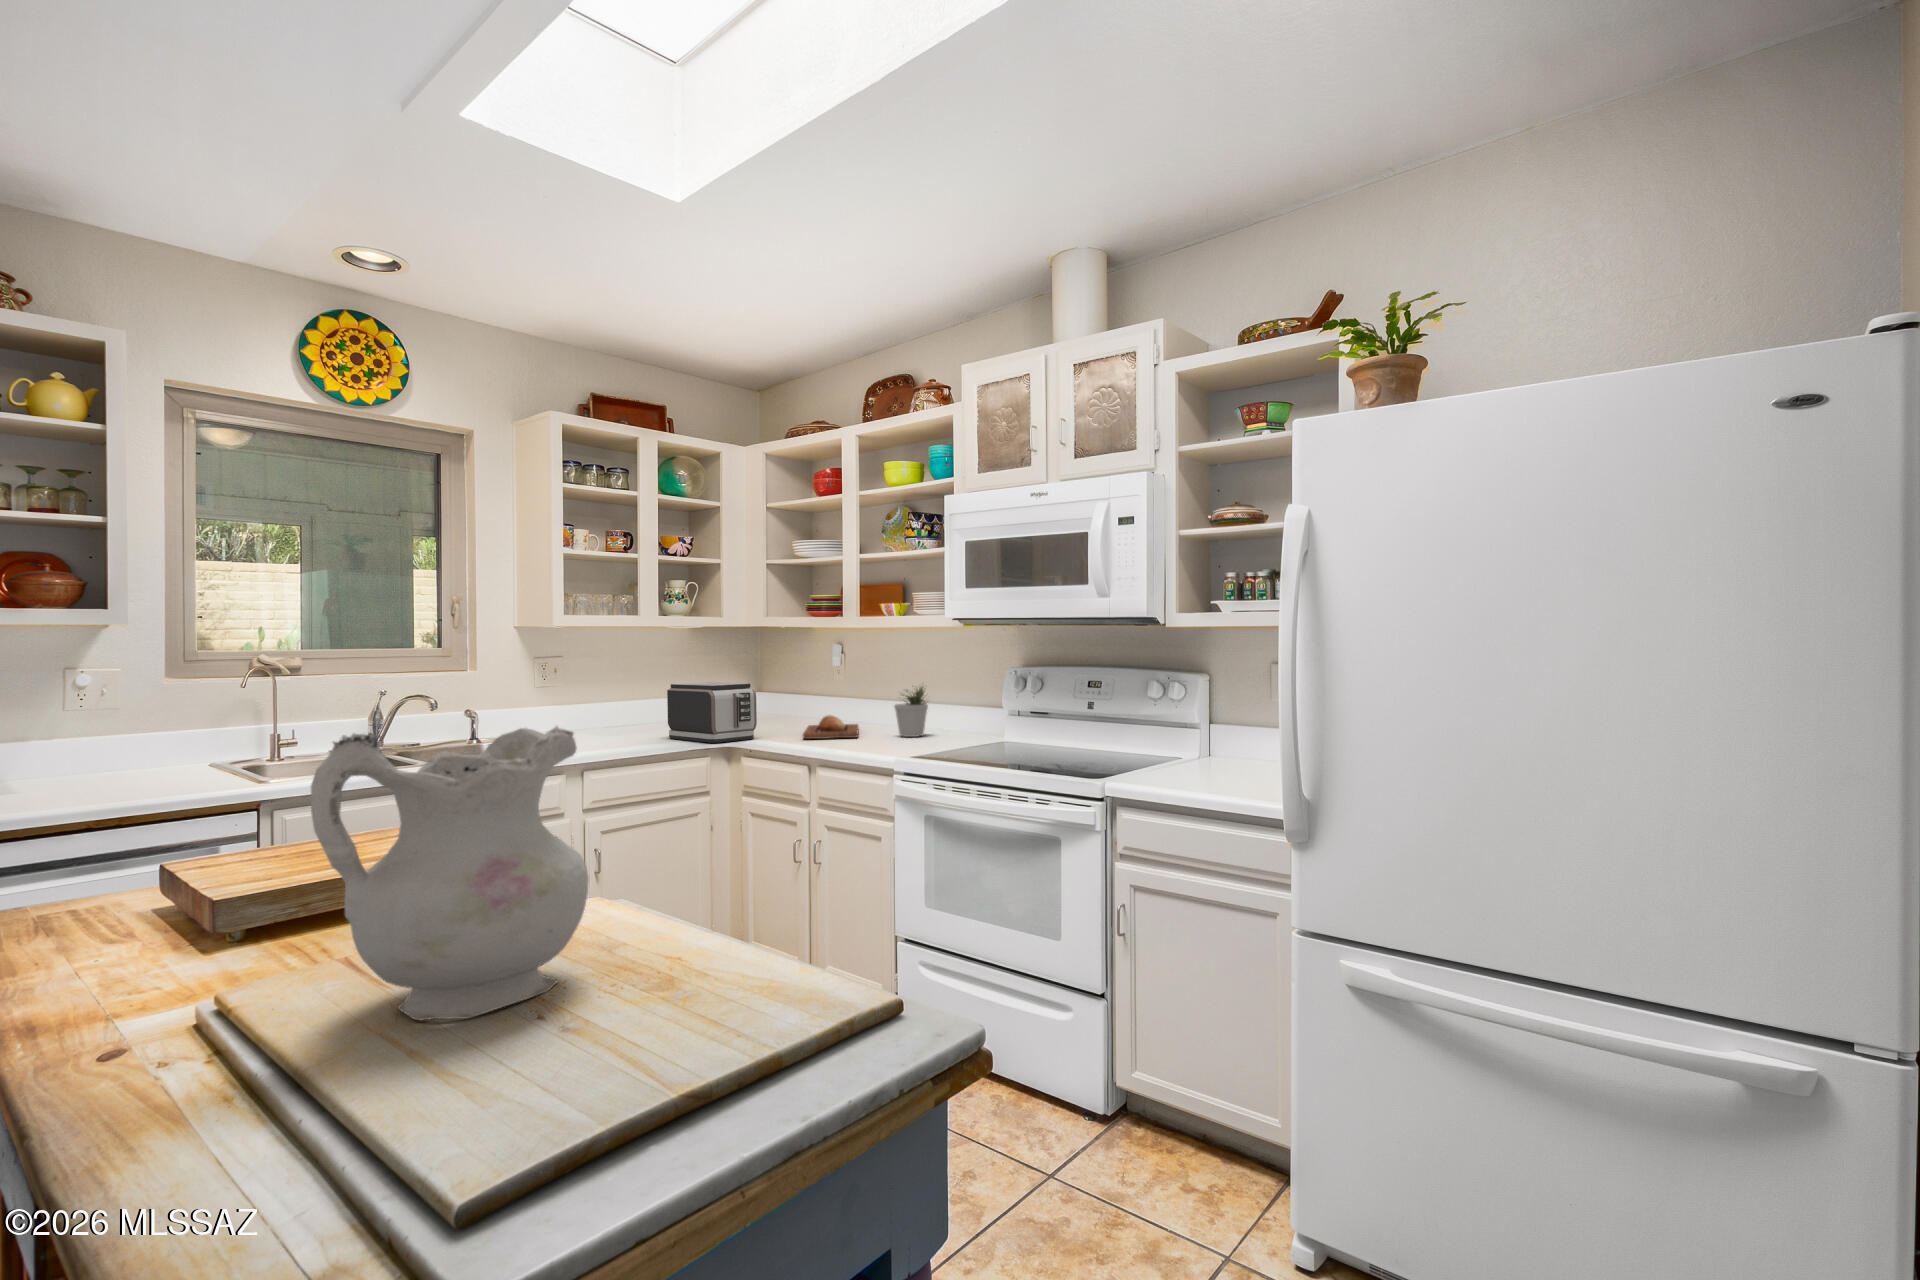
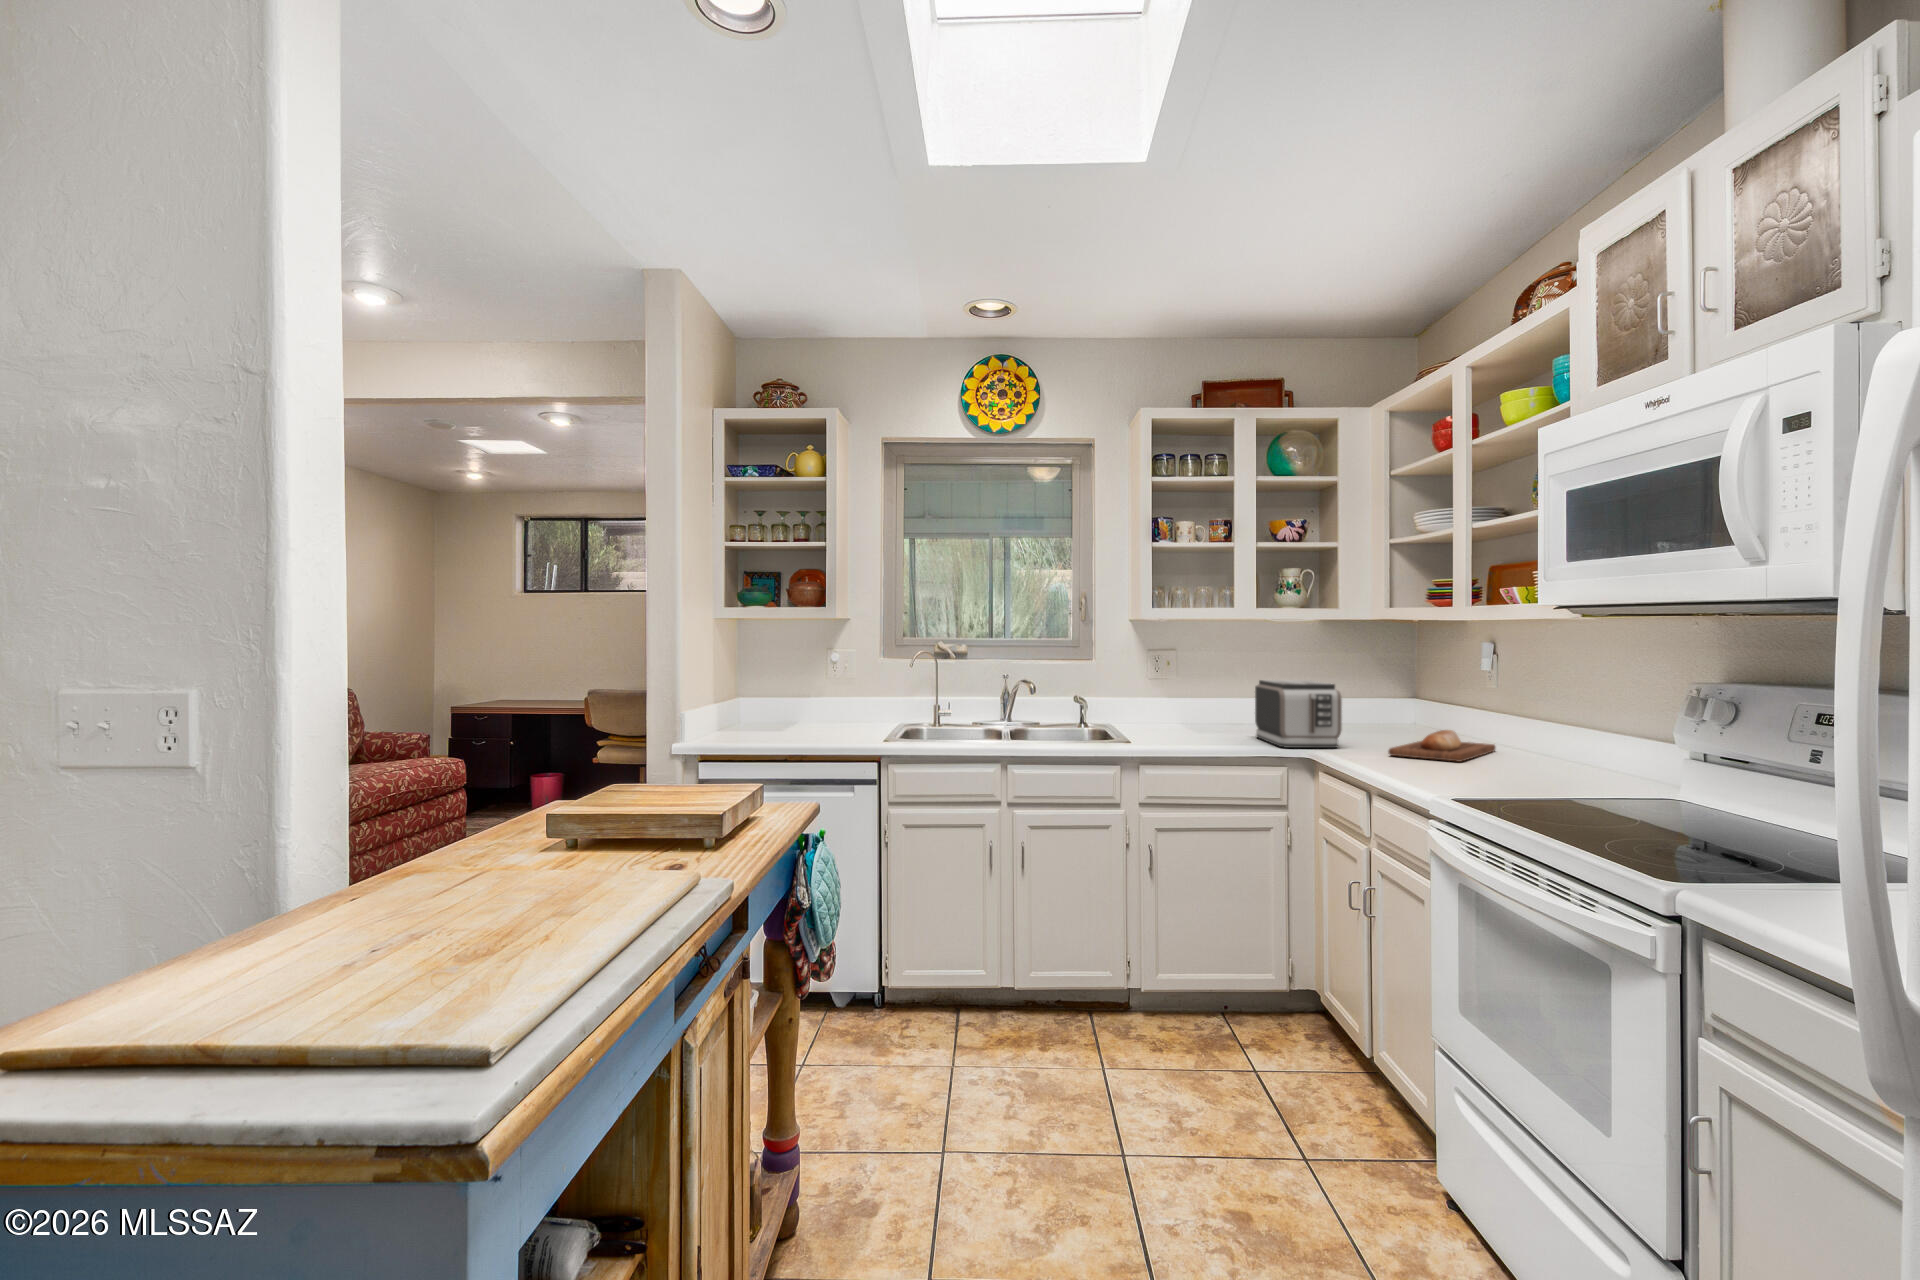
potted plant: present [894,687,928,737] -> none [1517,695,1576,771]
ceramic pitcher: present [311,726,589,1020] -> none [336,700,535,934]

